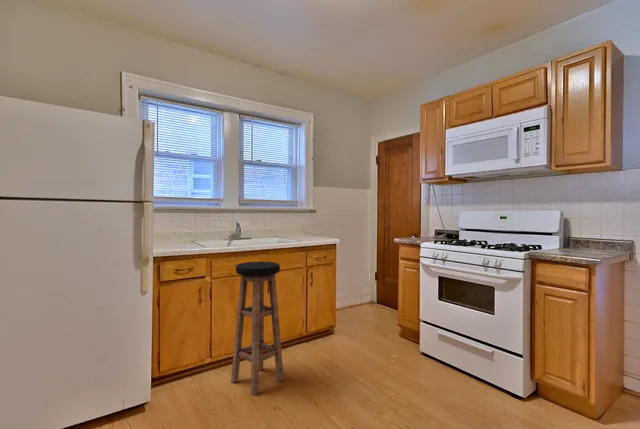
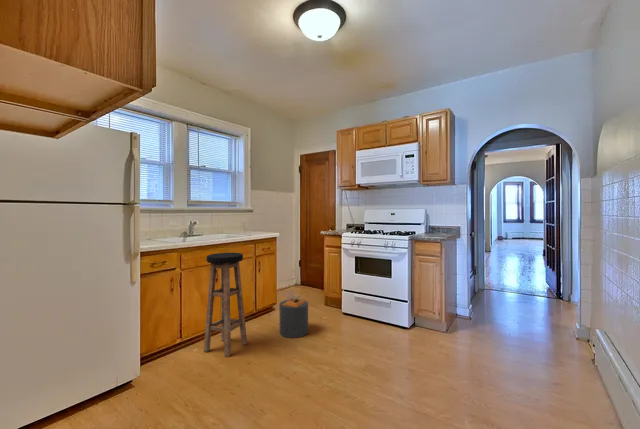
trash can: none [329,313,367,382] -> present [279,296,308,338]

